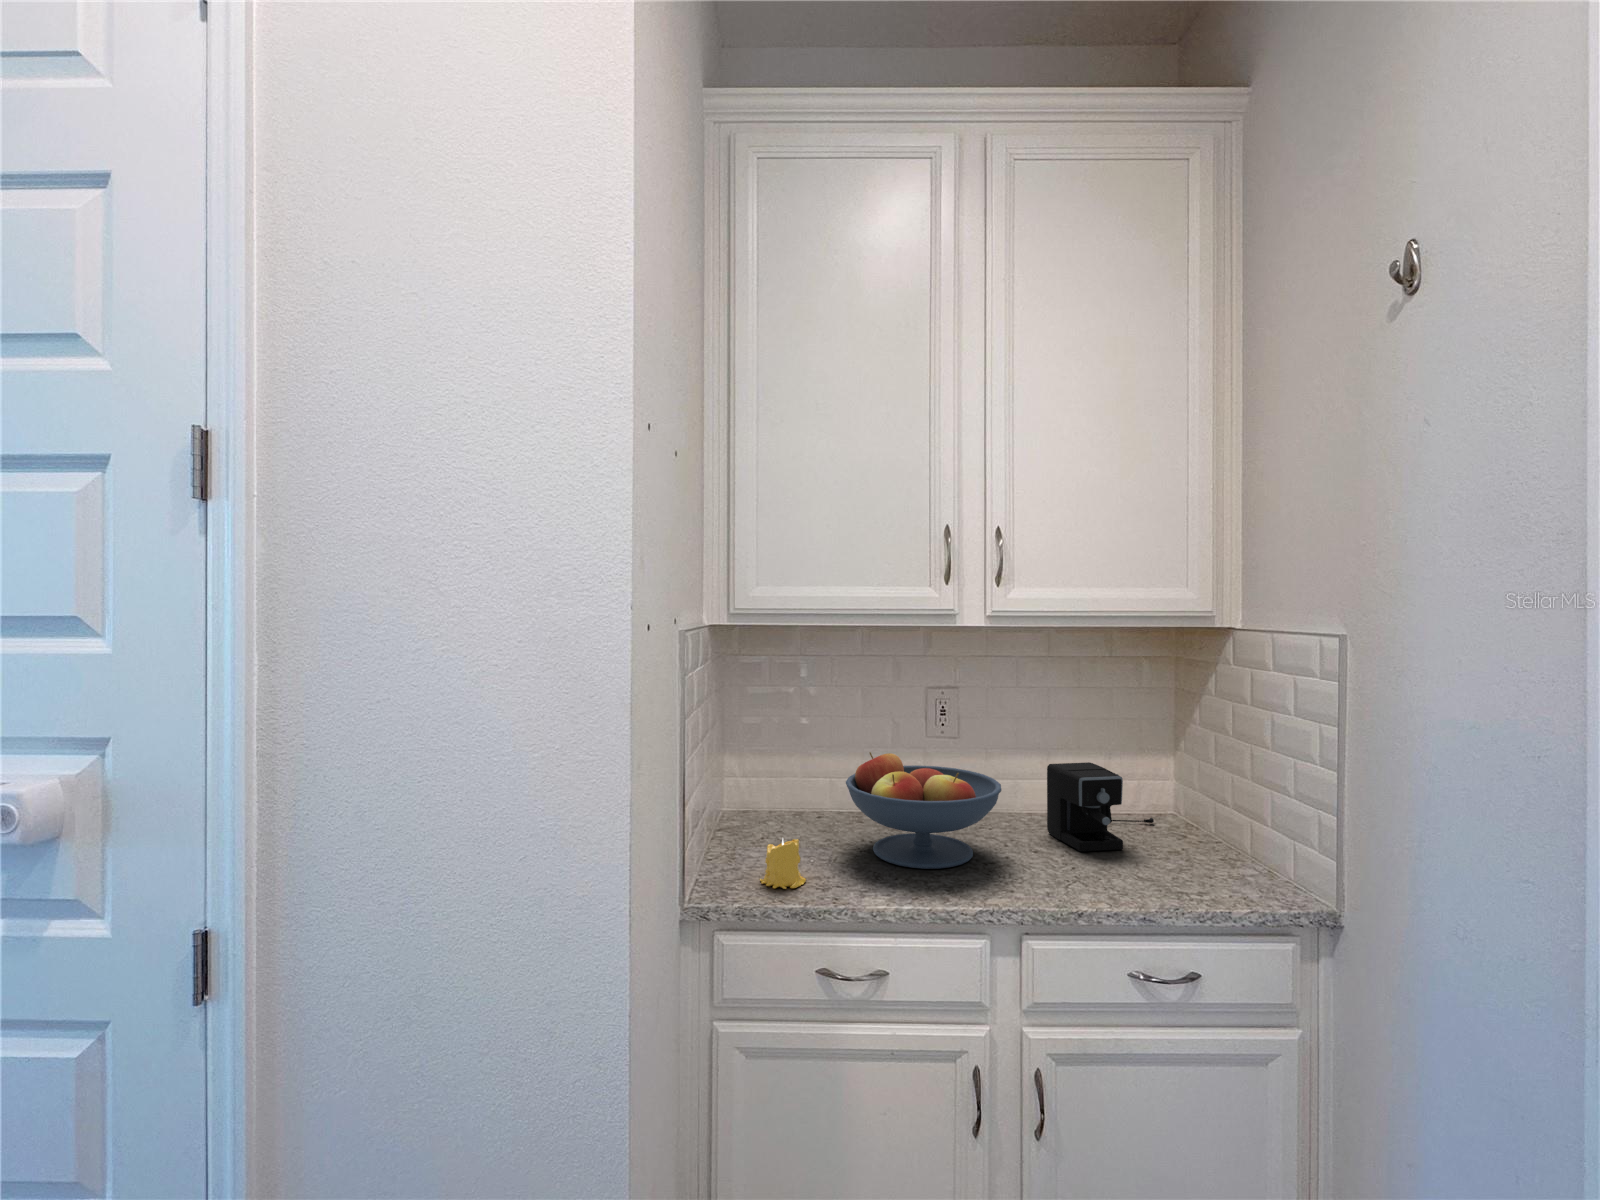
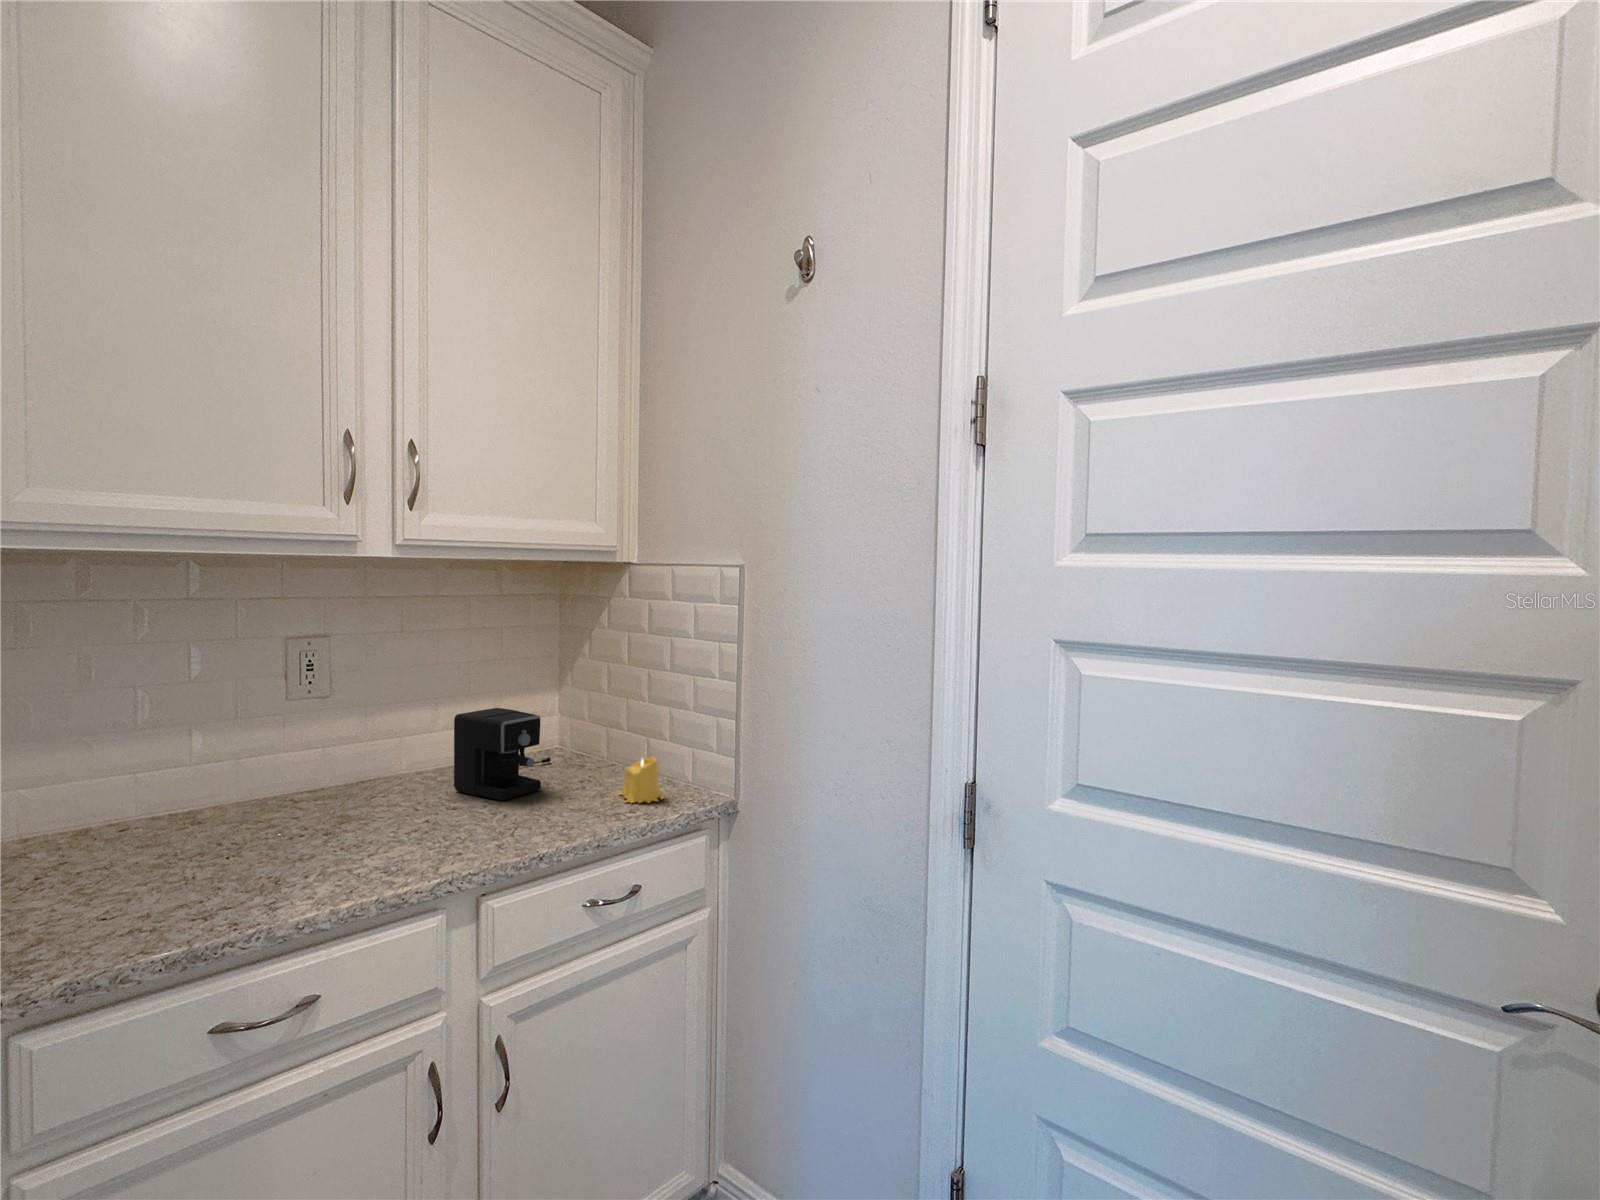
fruit bowl: present [846,752,1001,869] -> none [199,724,426,864]
candle: present [760,839,806,889] -> present [619,757,664,803]

